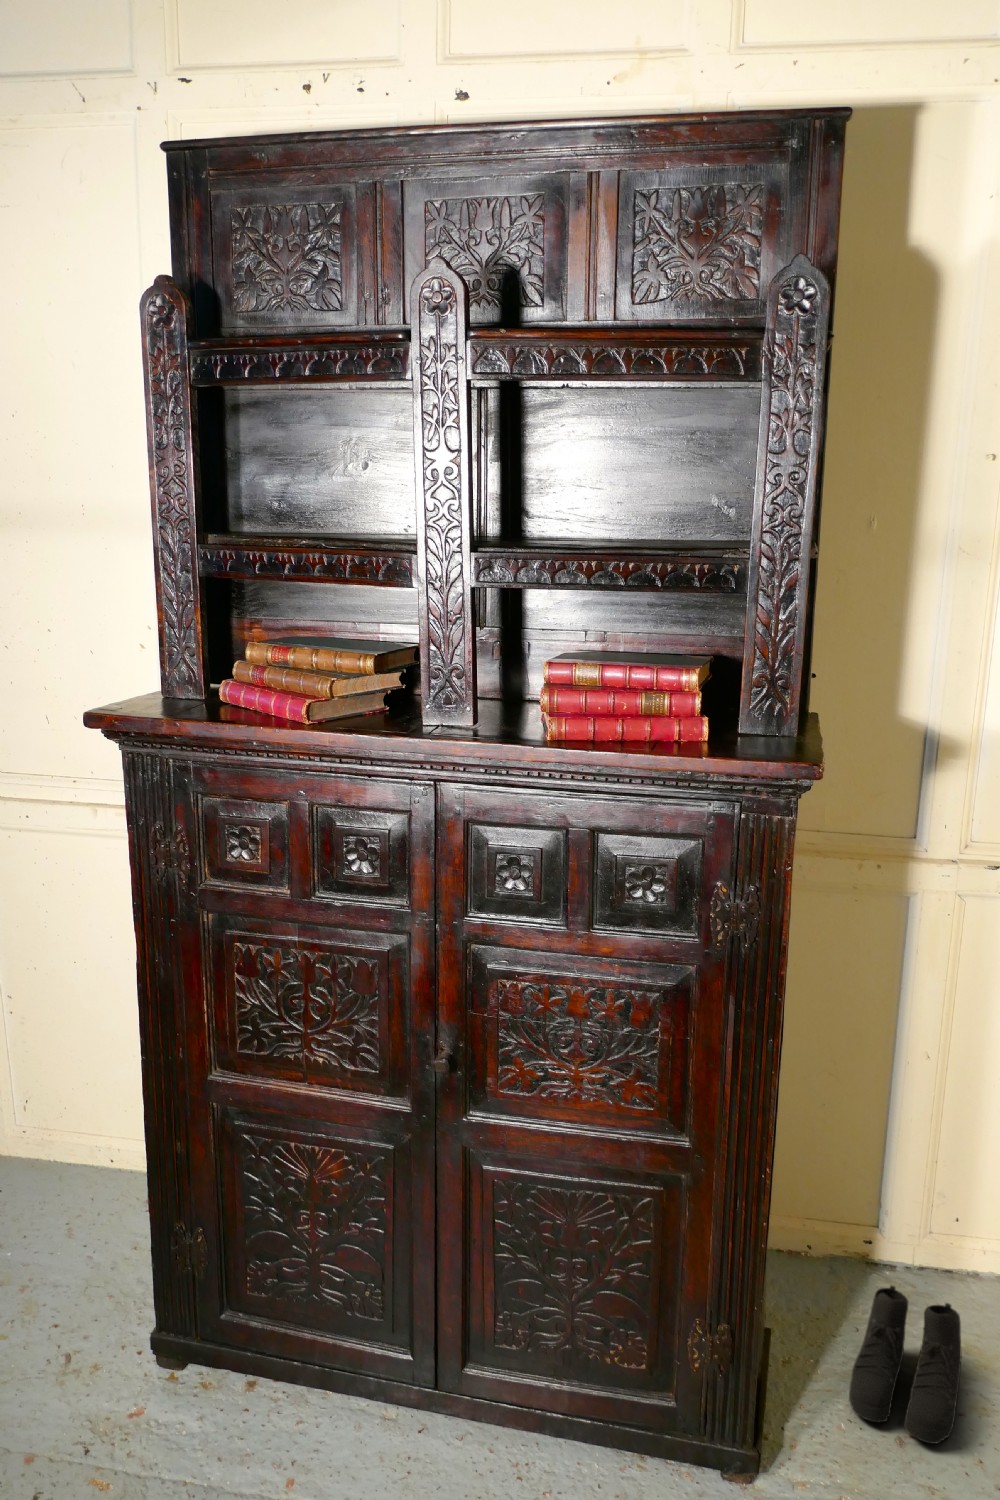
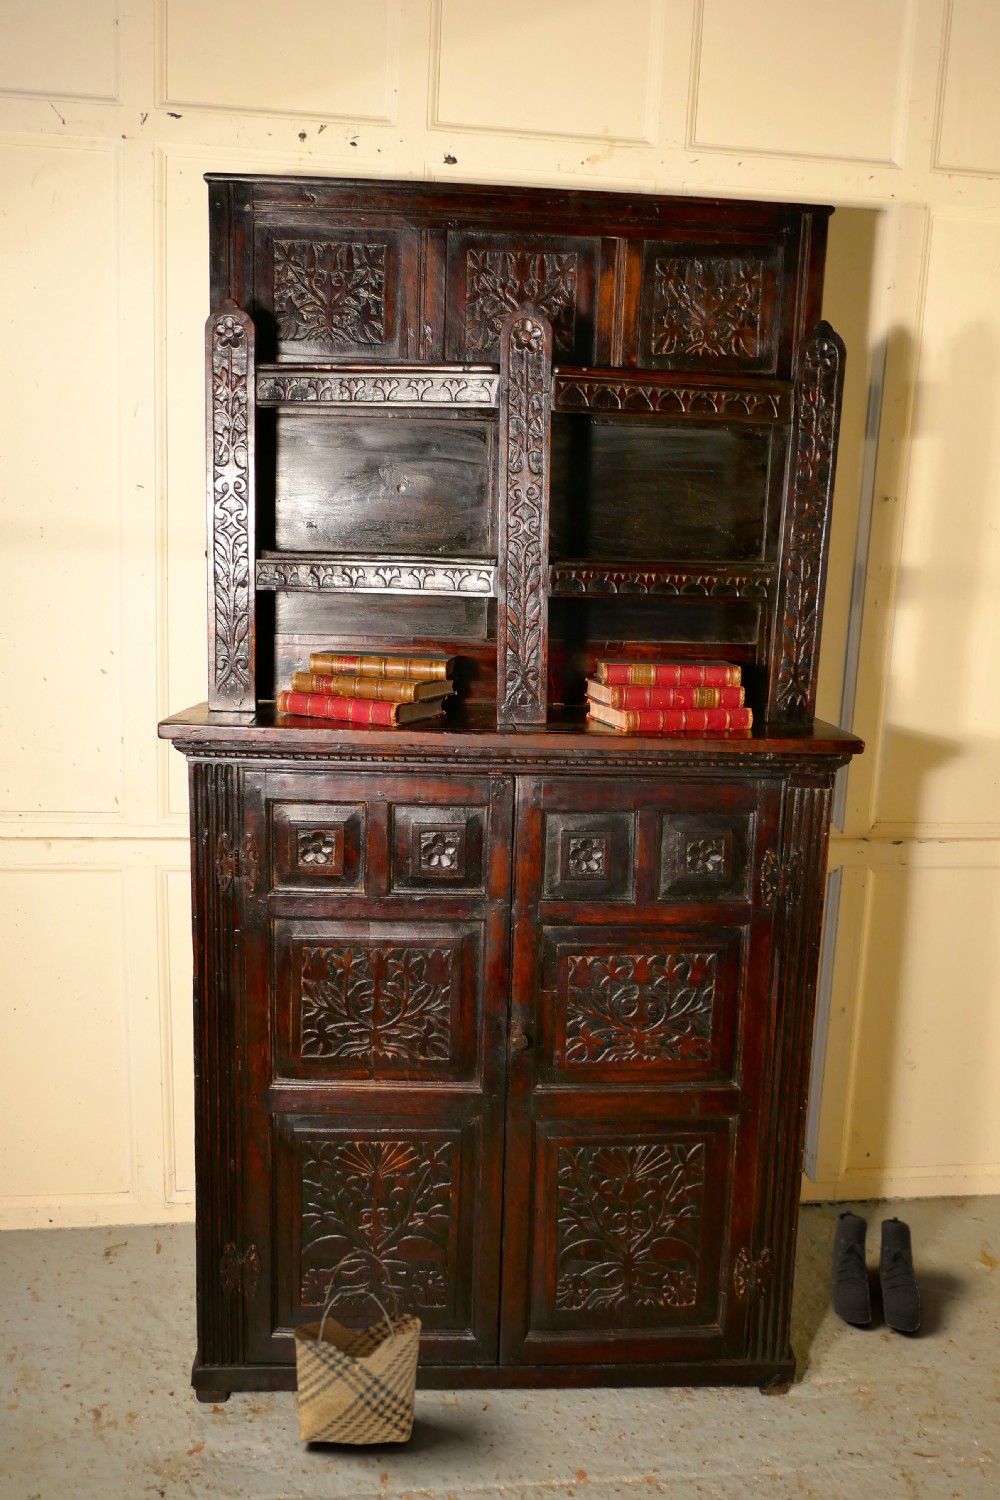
woven basket: none [219,1252,344,1449] -> present [293,1250,421,1444]

